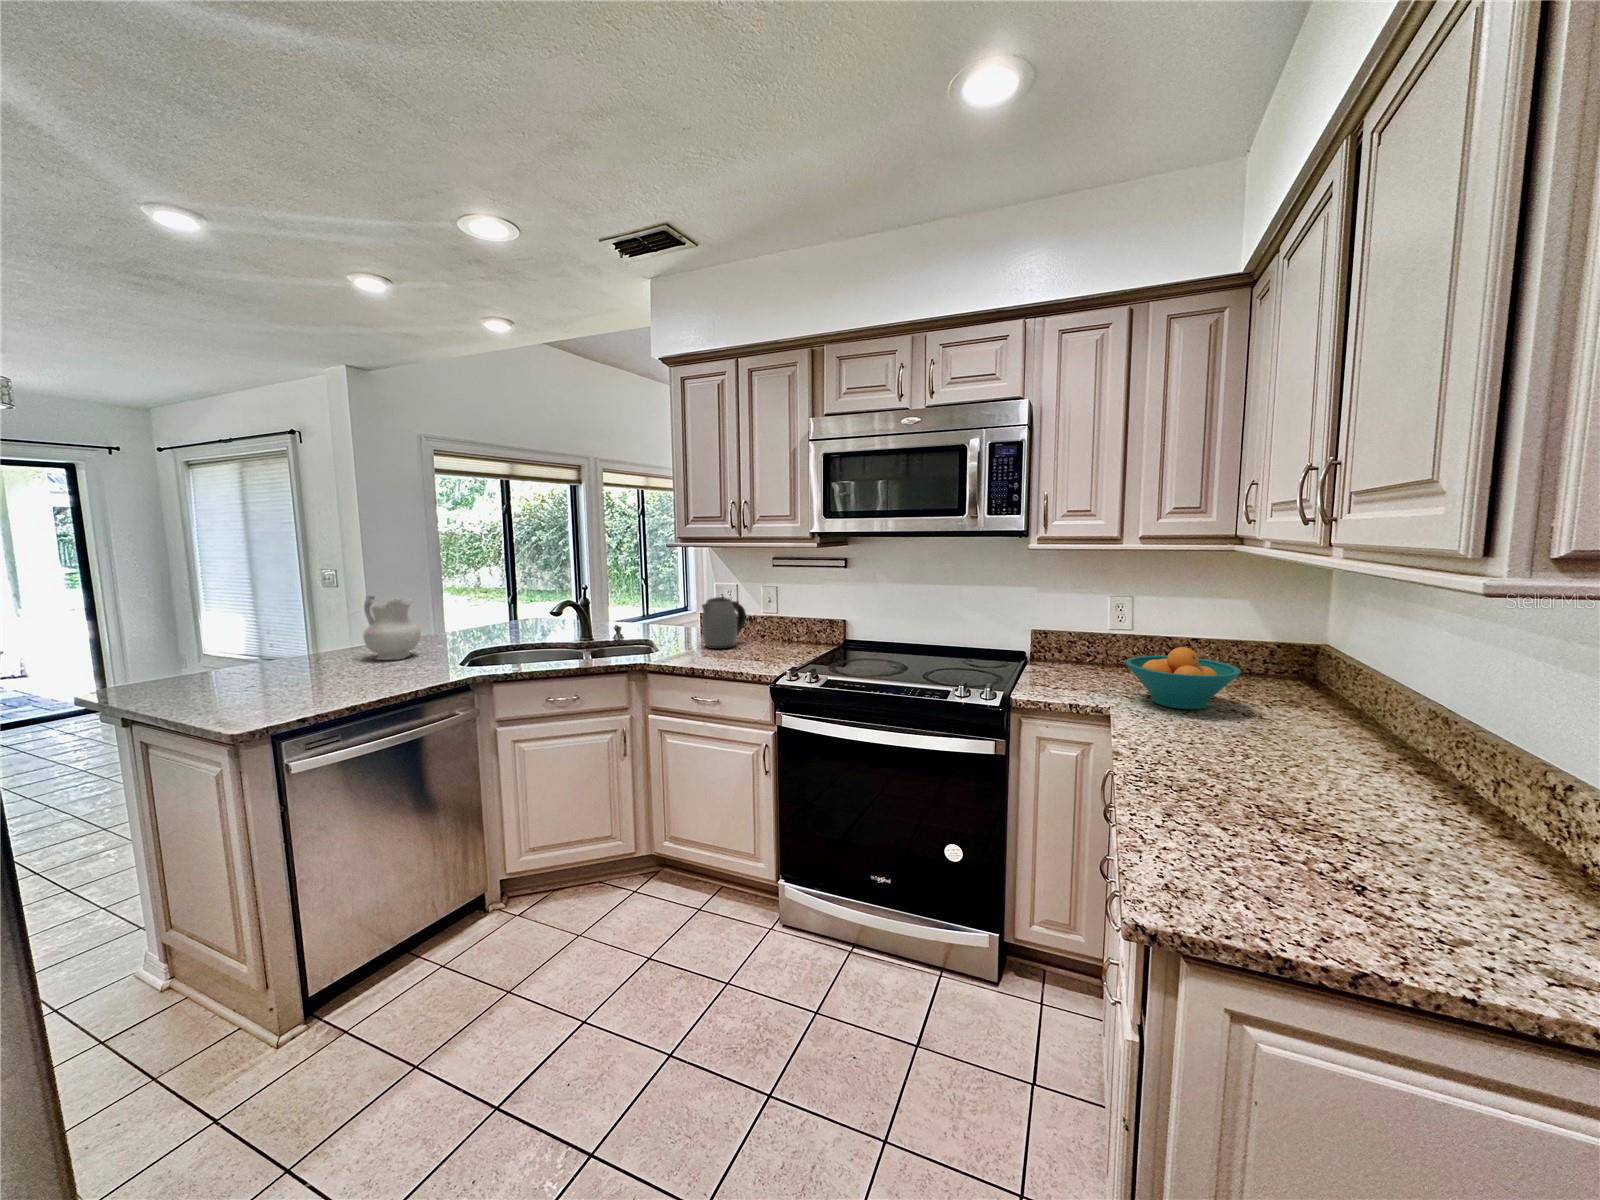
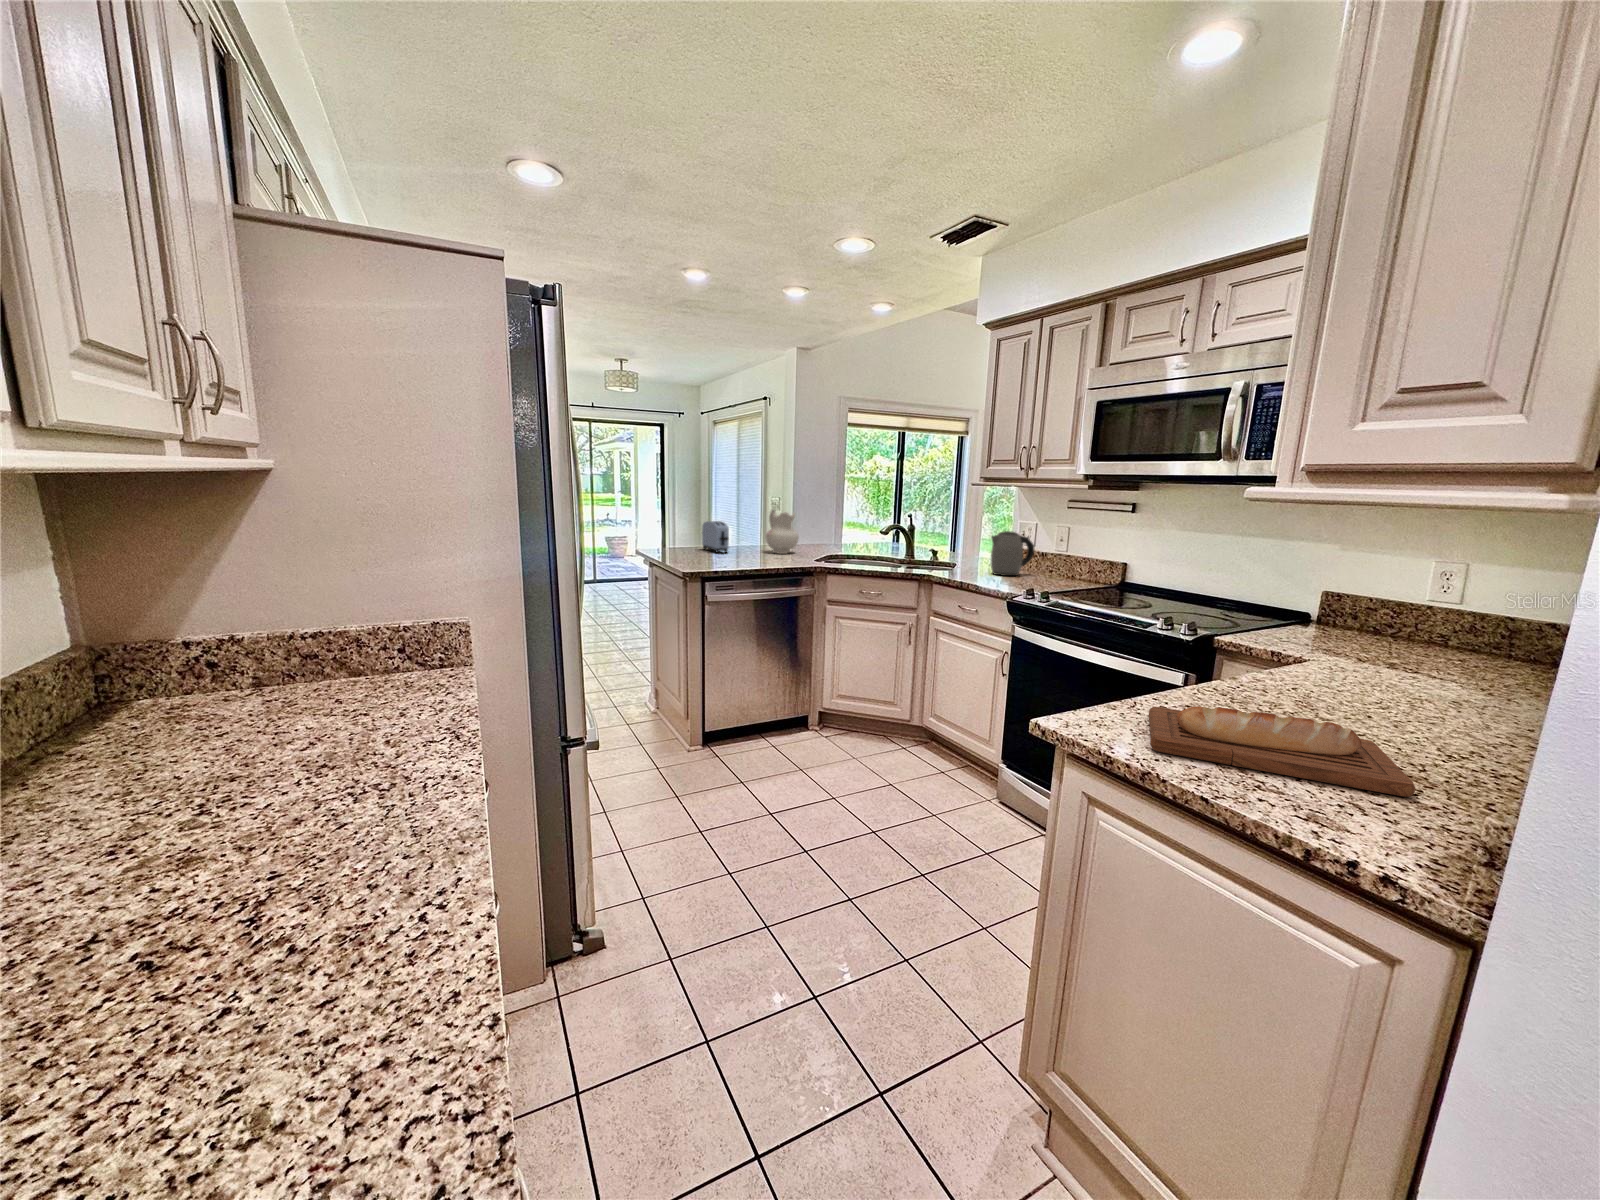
toaster: none [233,623,299,677] -> present [702,521,729,553]
fruit bowl: present [1125,647,1241,709] -> none [1354,610,1509,680]
bread loaf: none [1187,817,1510,924] -> present [1149,706,1415,797]

